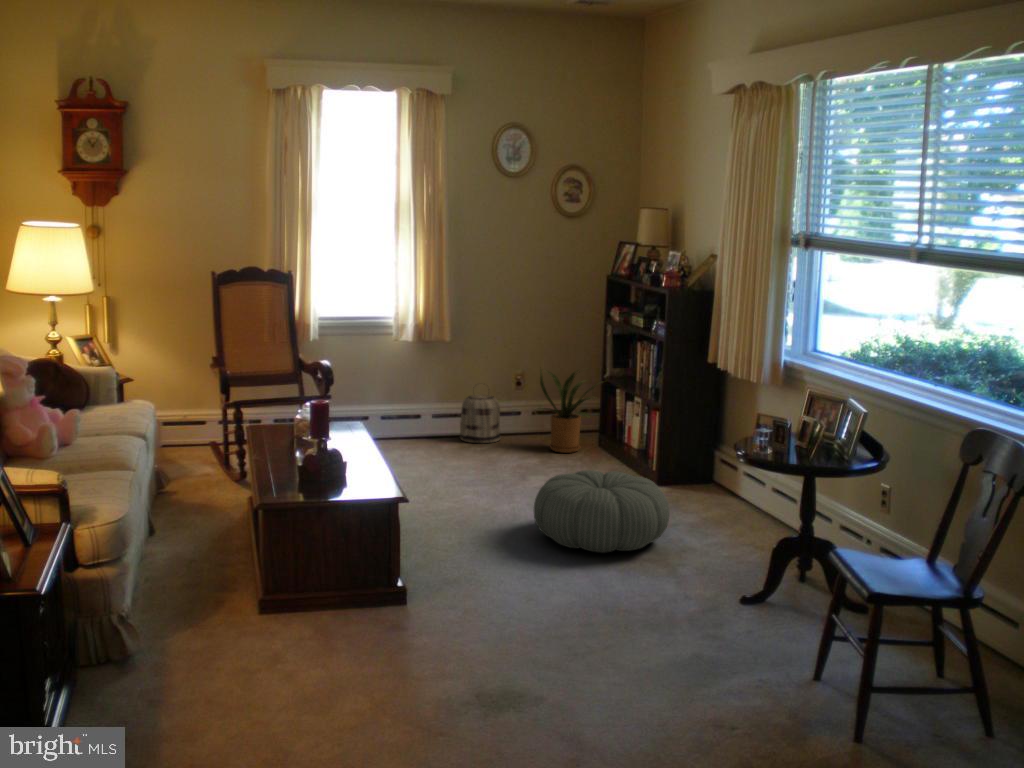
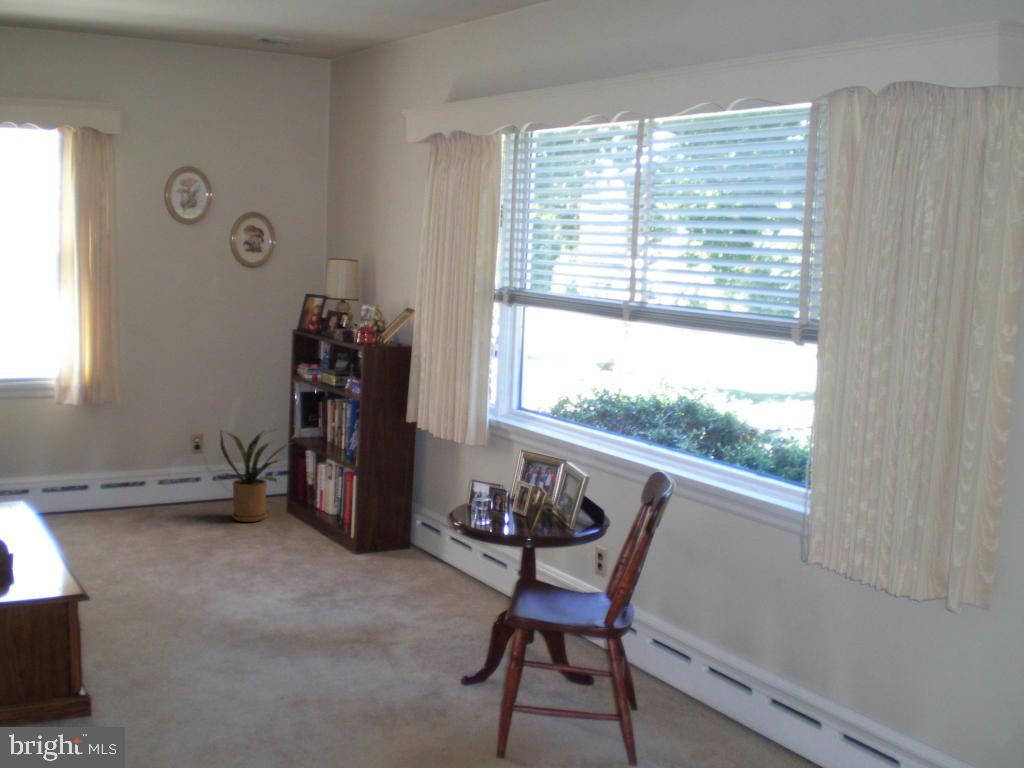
basket: present [460,385,501,443] -> none [125,448,175,516]
pouf: present [534,470,670,553] -> none [220,546,377,644]

